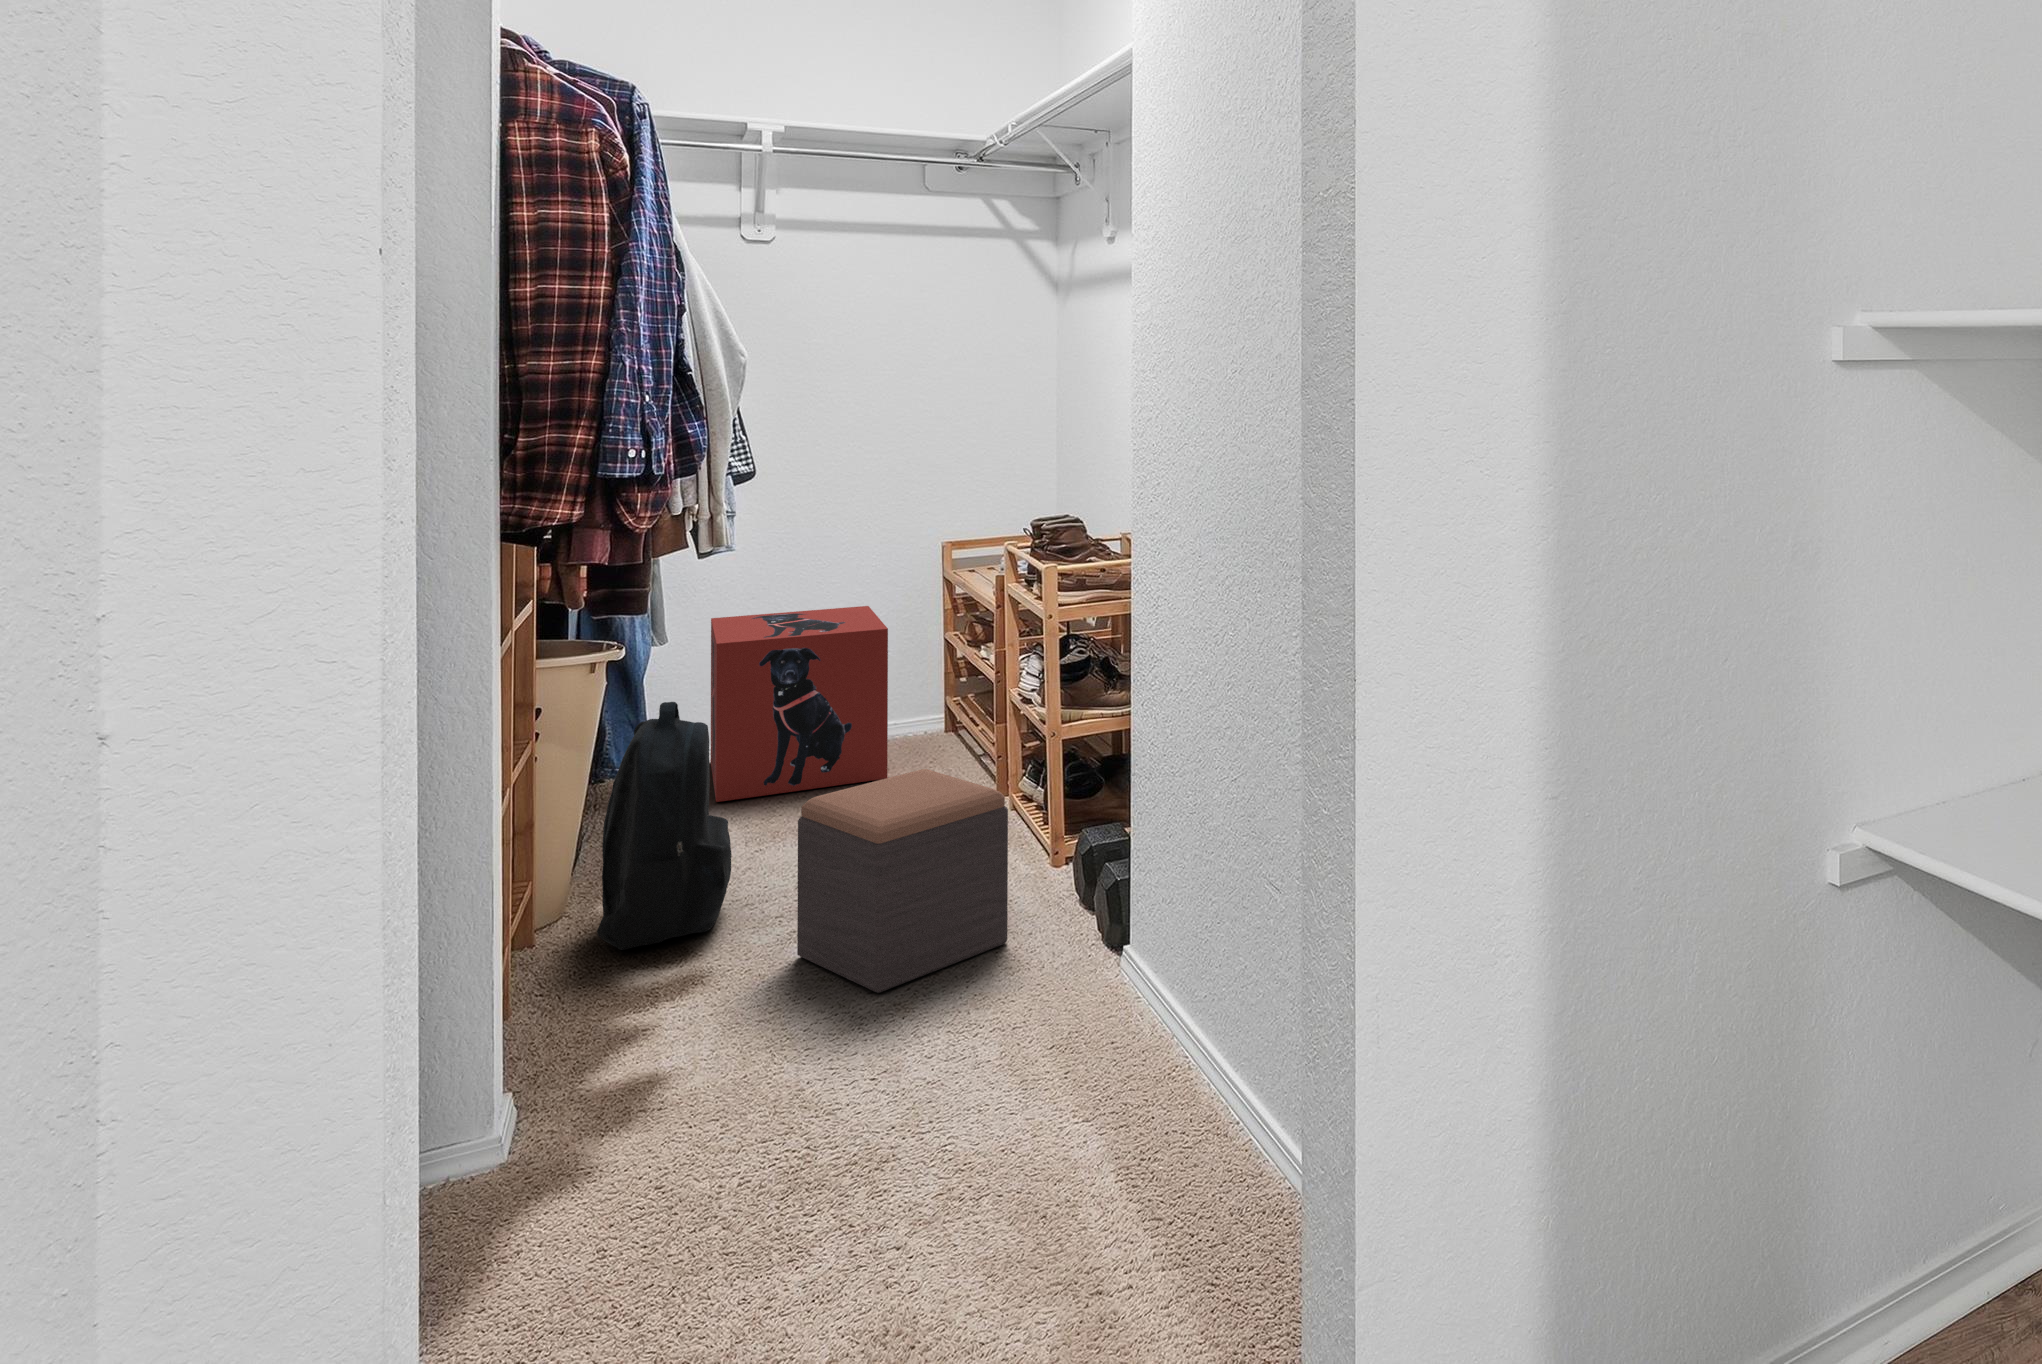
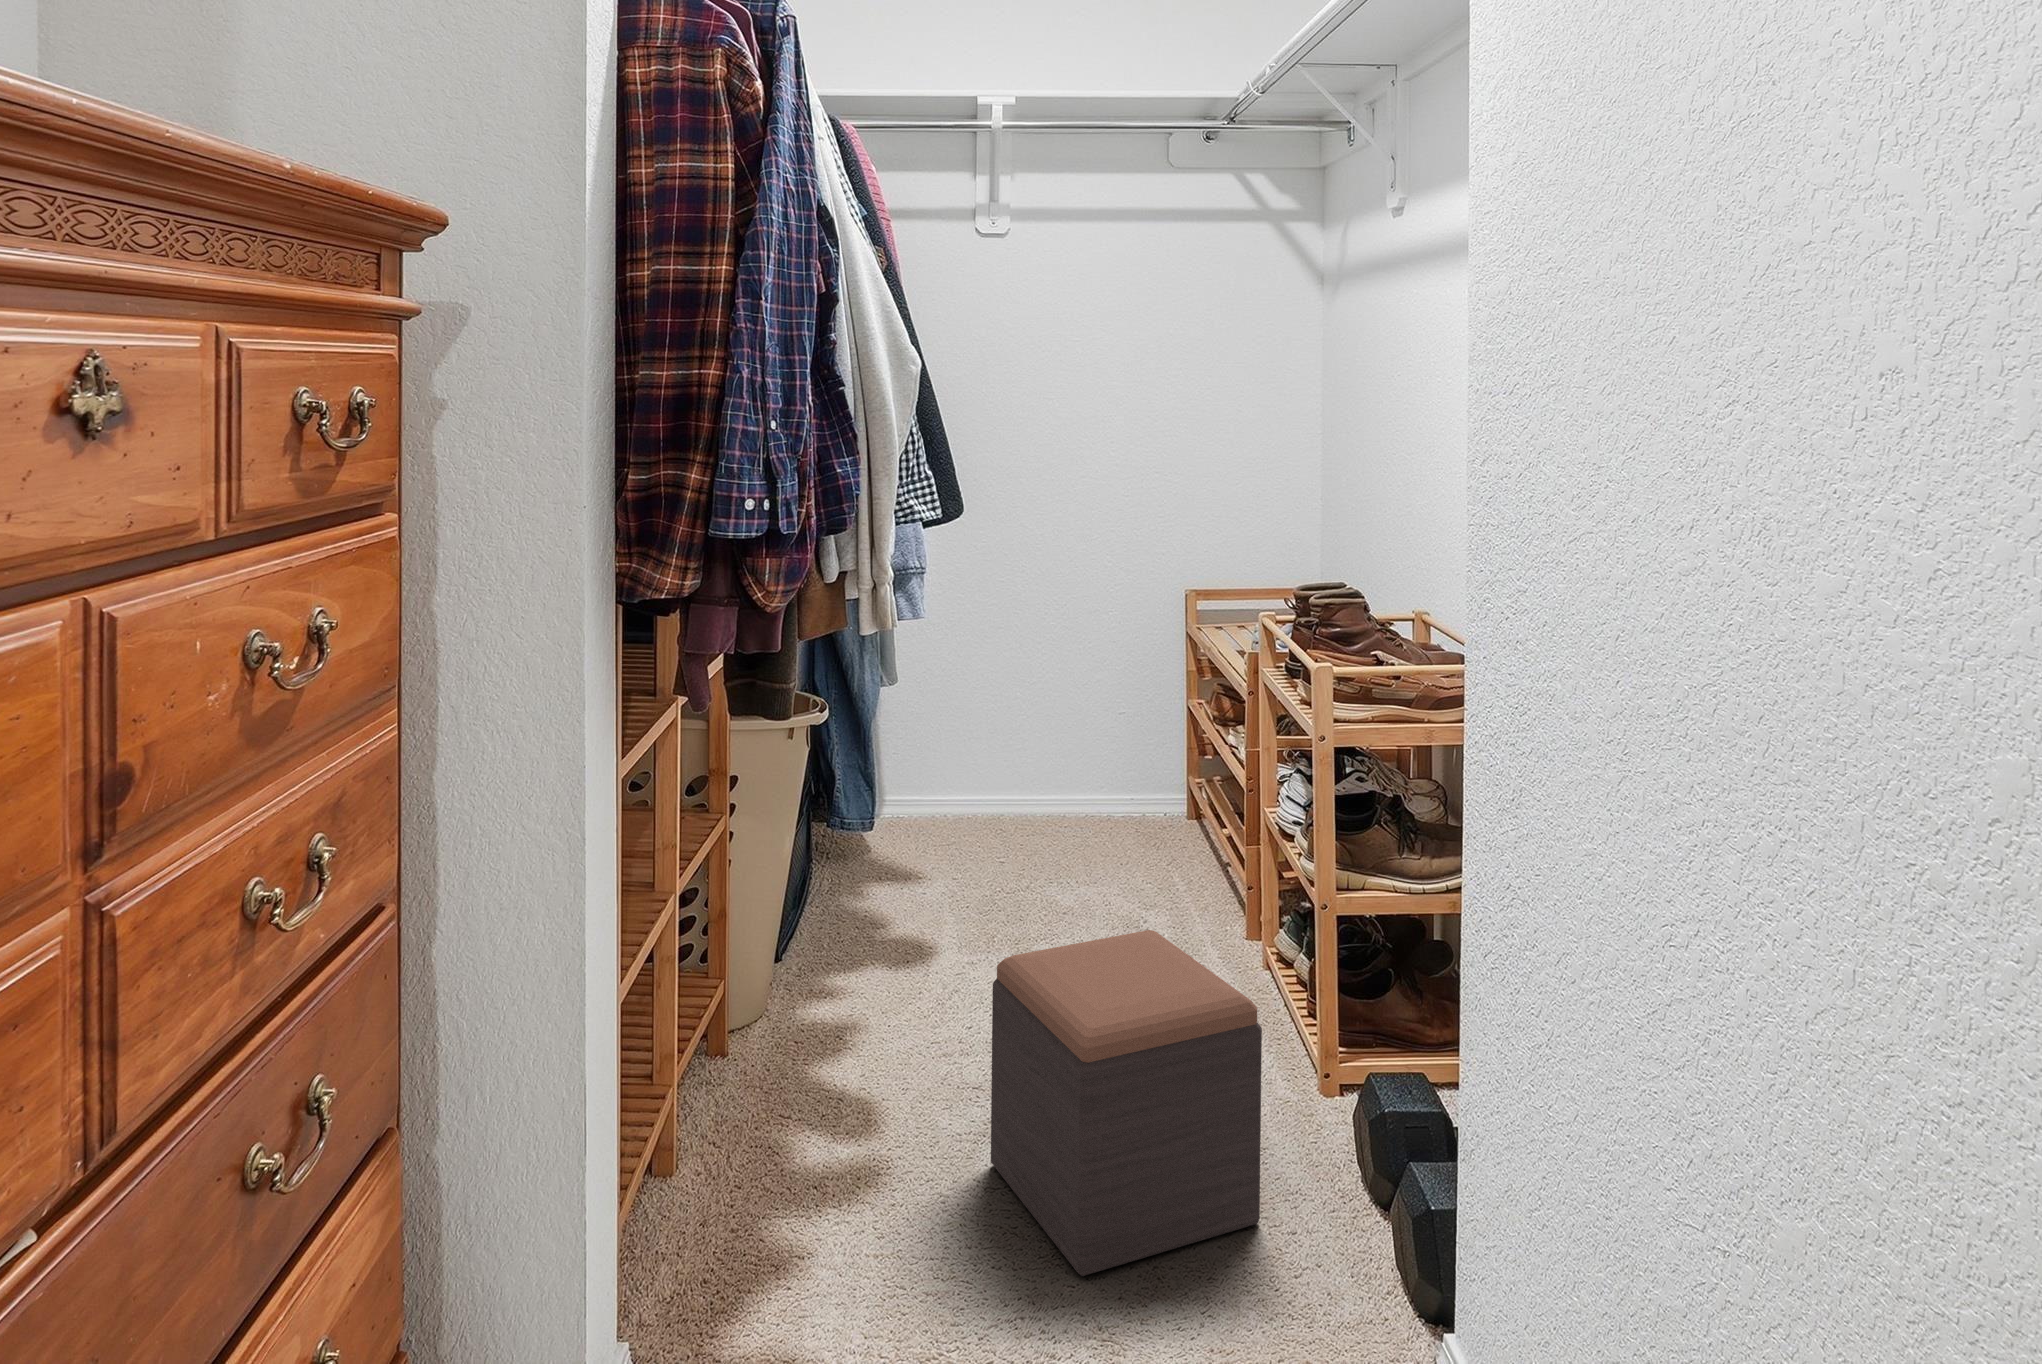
storage box: present [711,606,888,802] -> none [938,654,1121,875]
backpack: present [597,702,732,950] -> none [782,786,929,1092]

